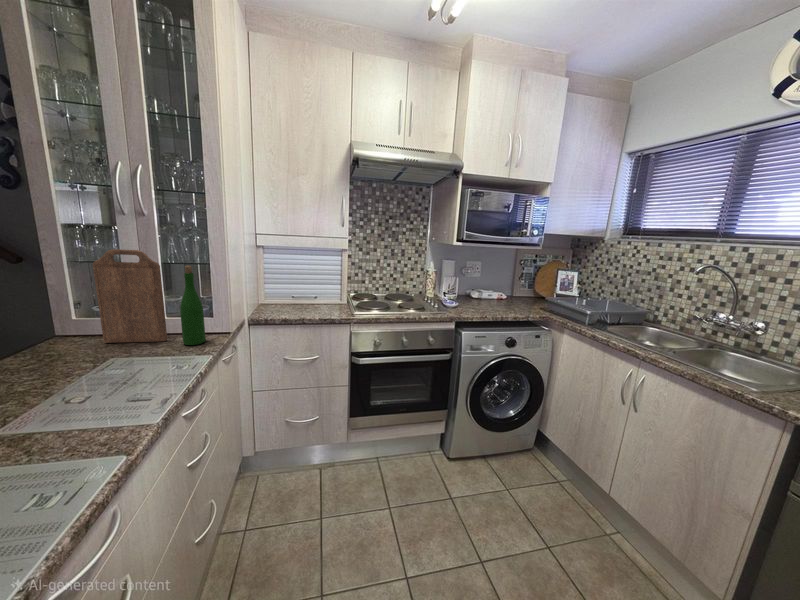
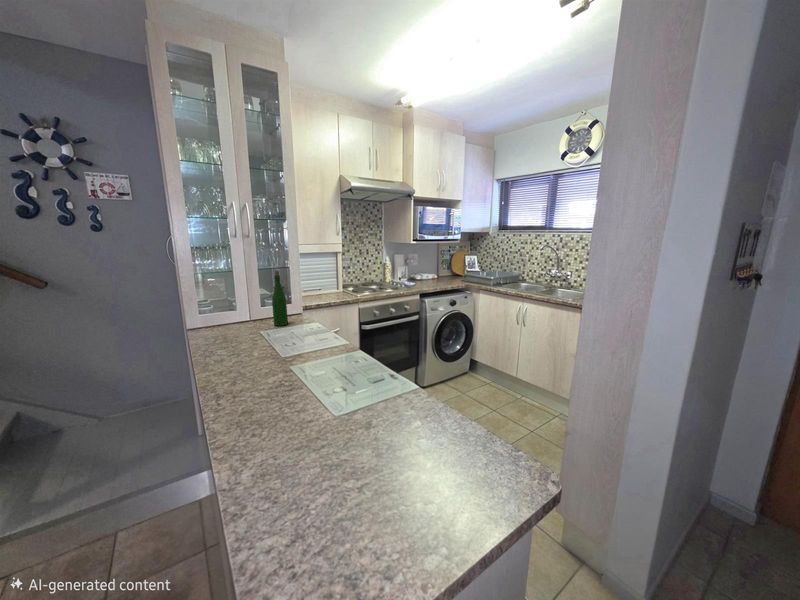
cutting board: present [93,249,167,343] -> none [208,263,259,333]

